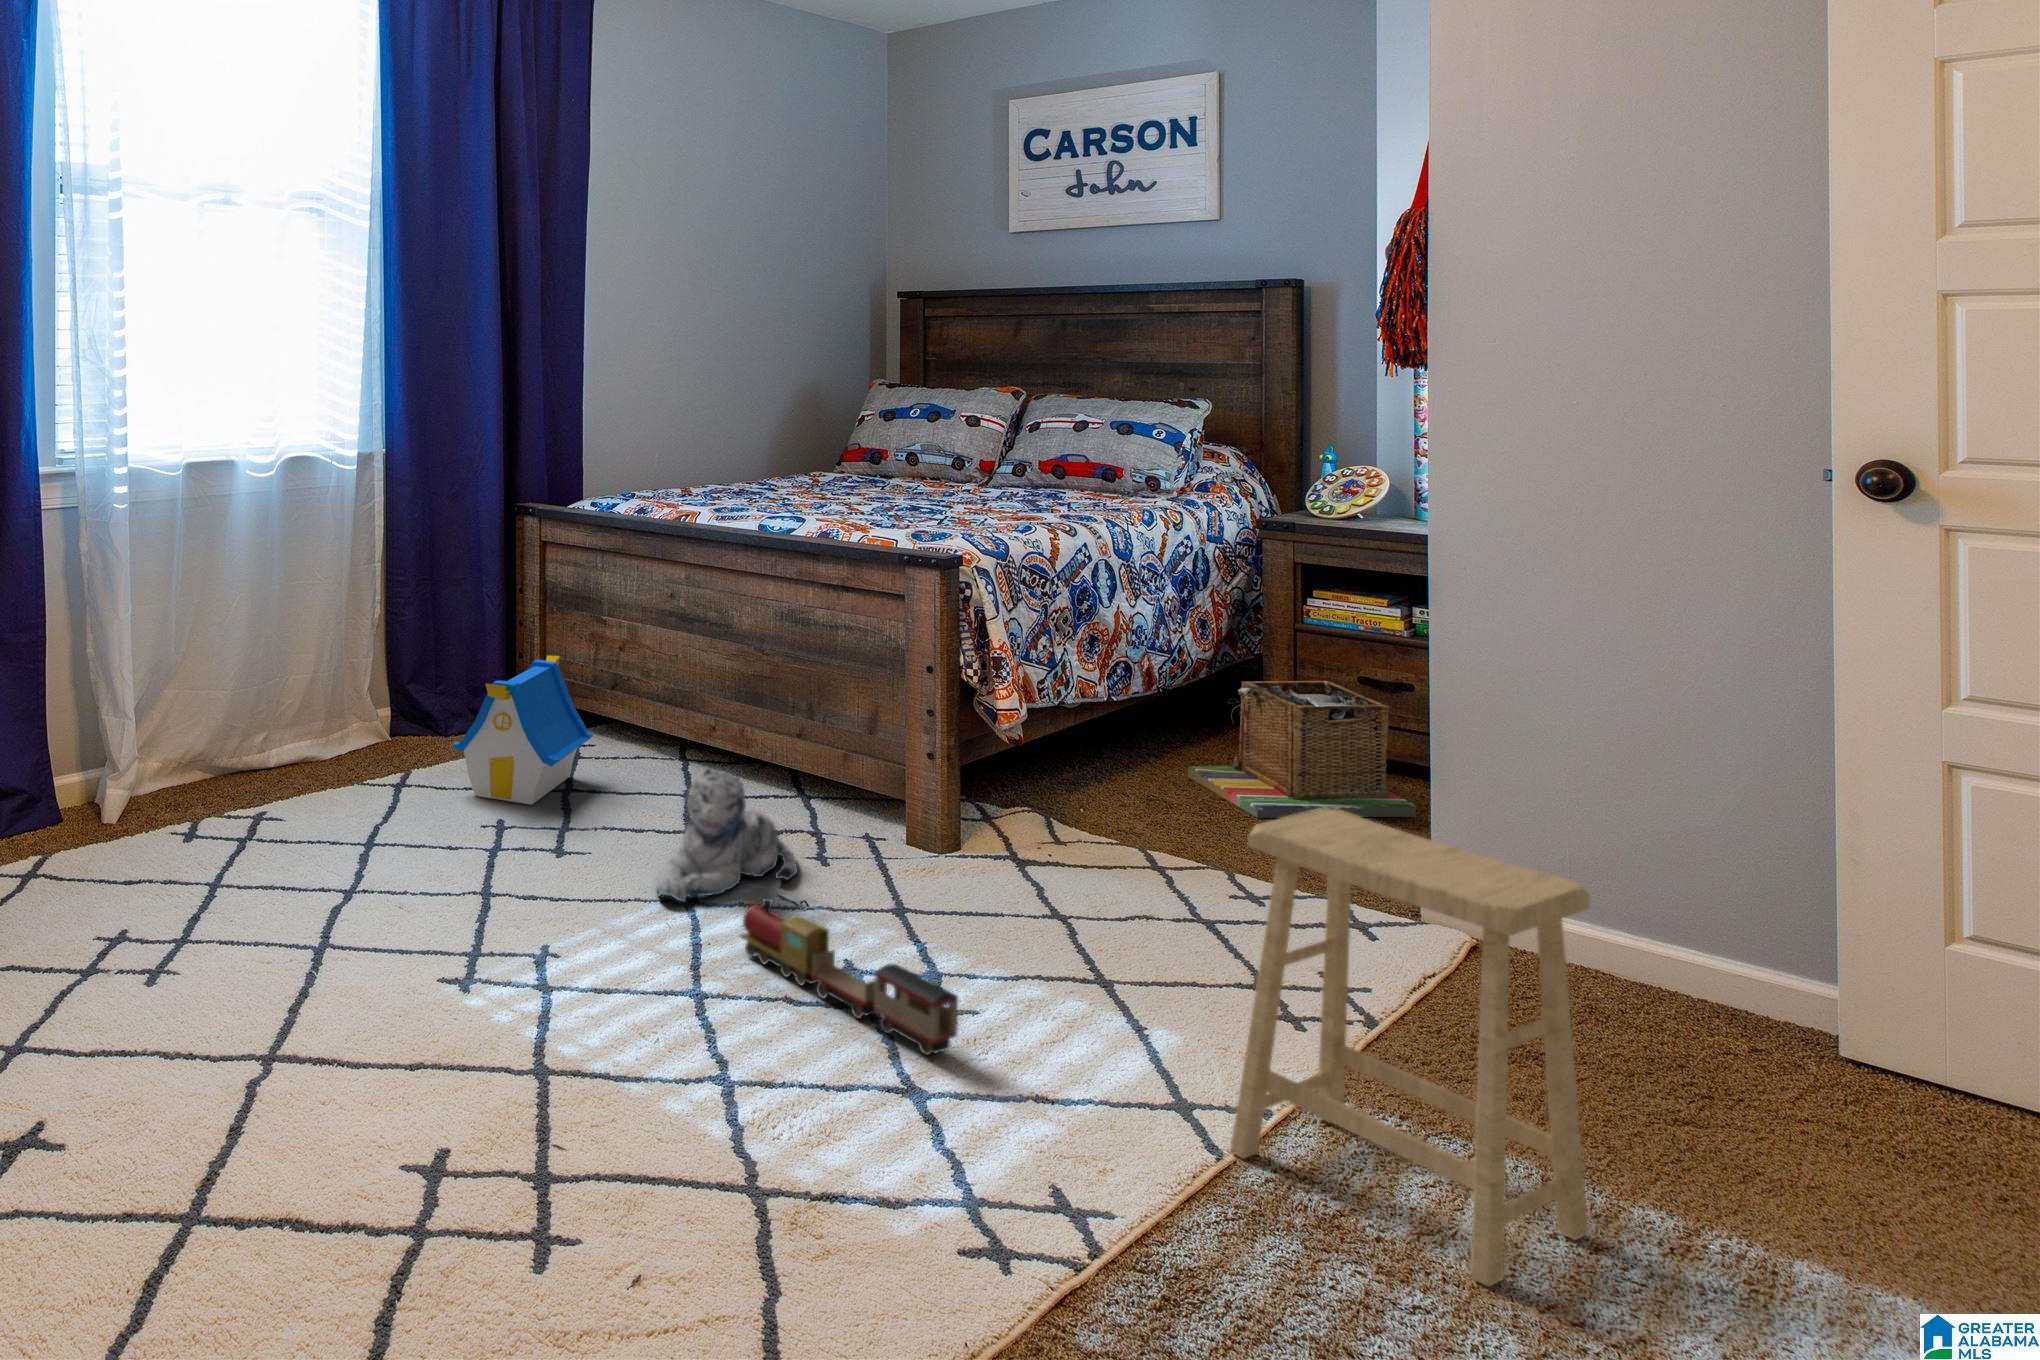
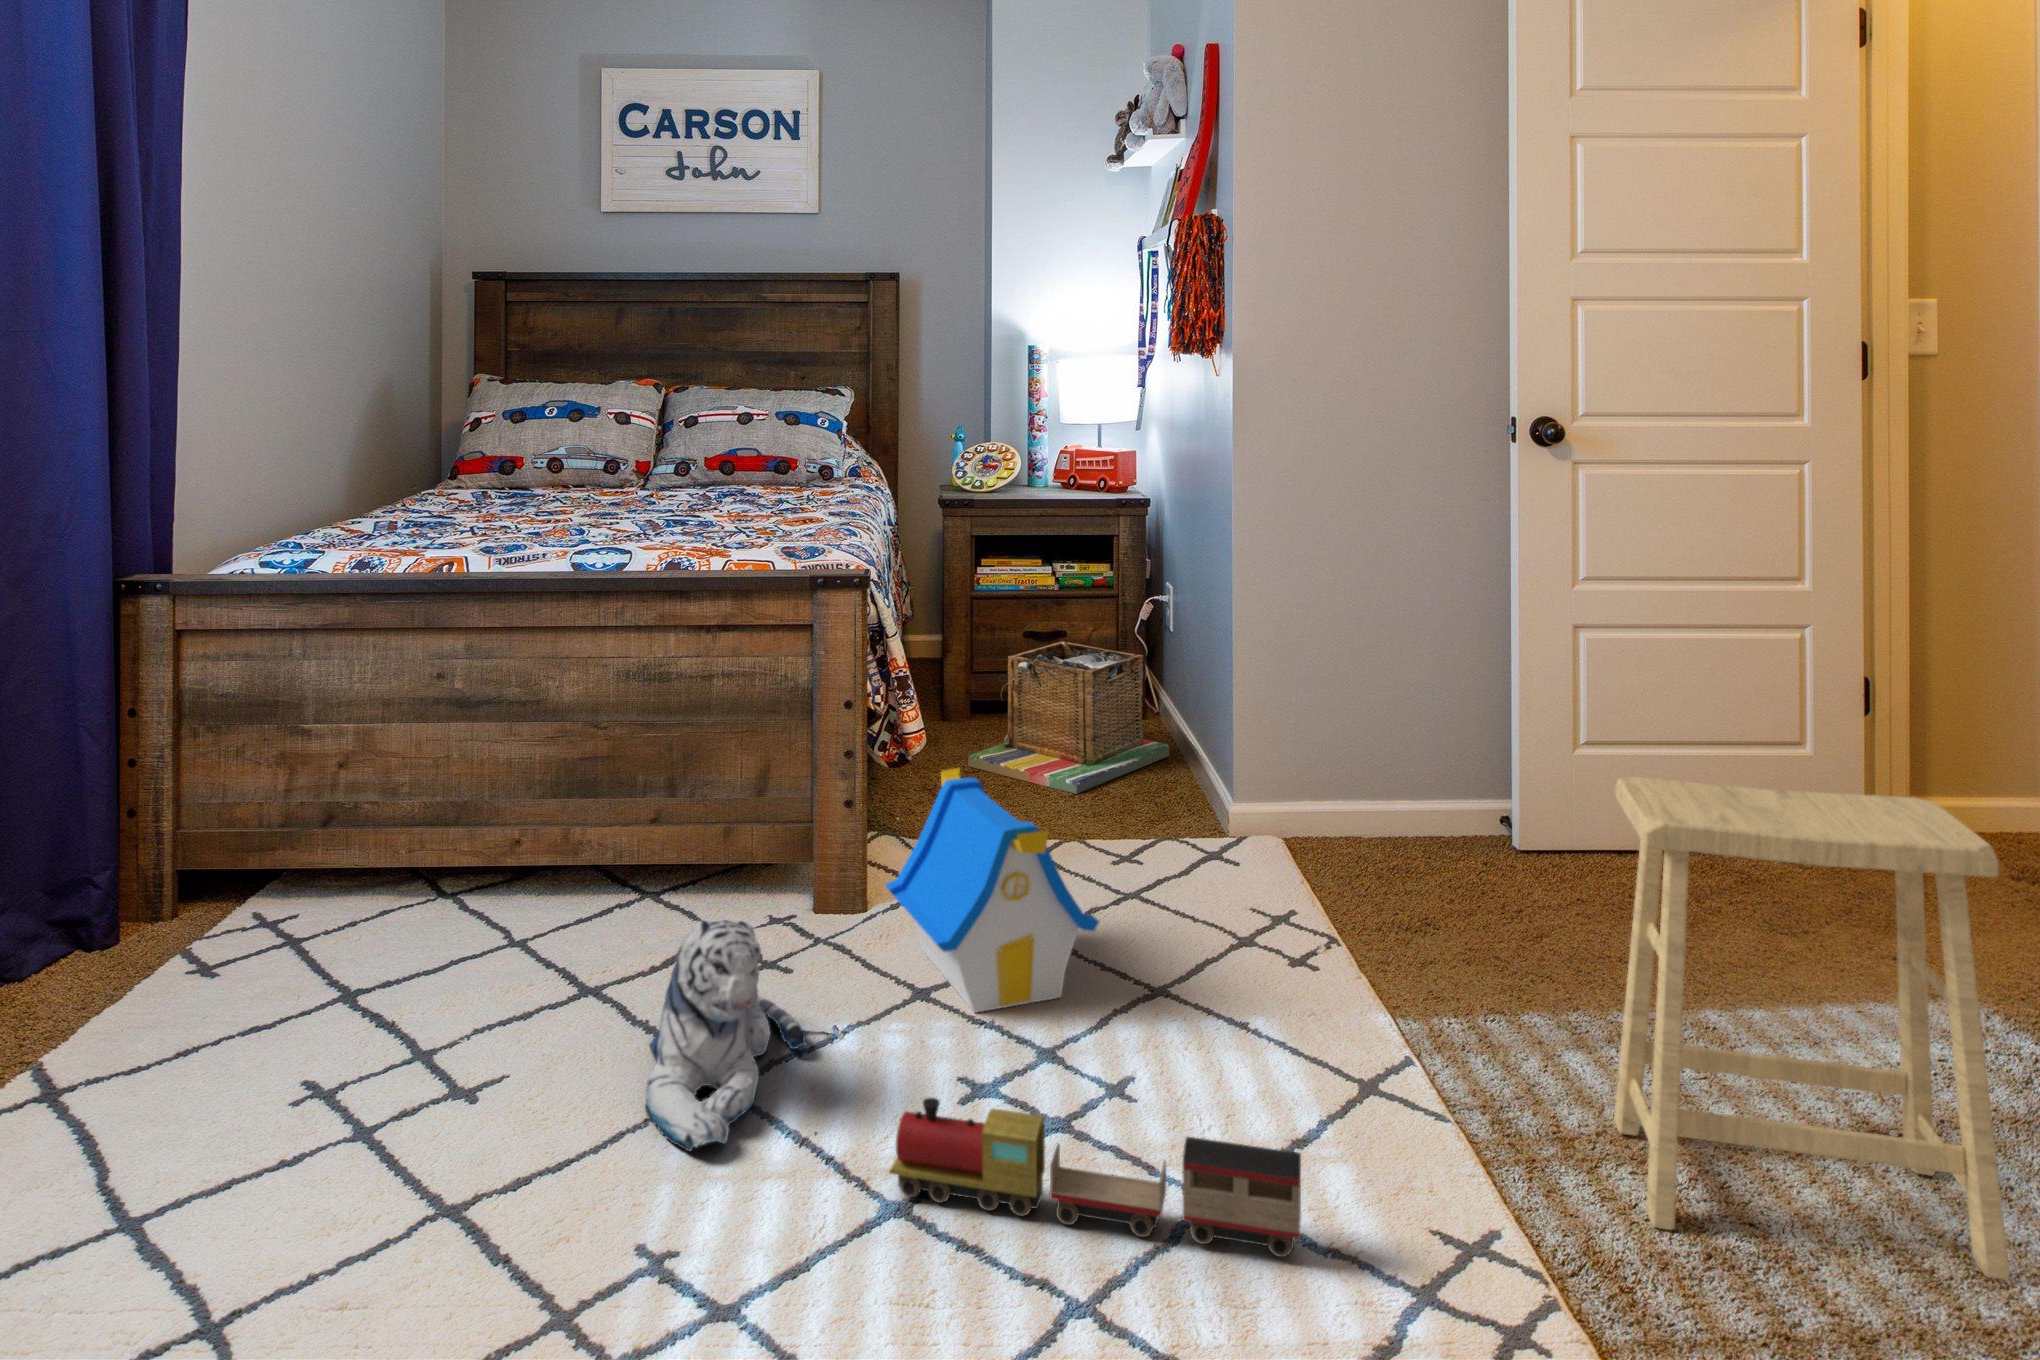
toy house: present [452,655,594,805] -> present [885,768,1099,1013]

